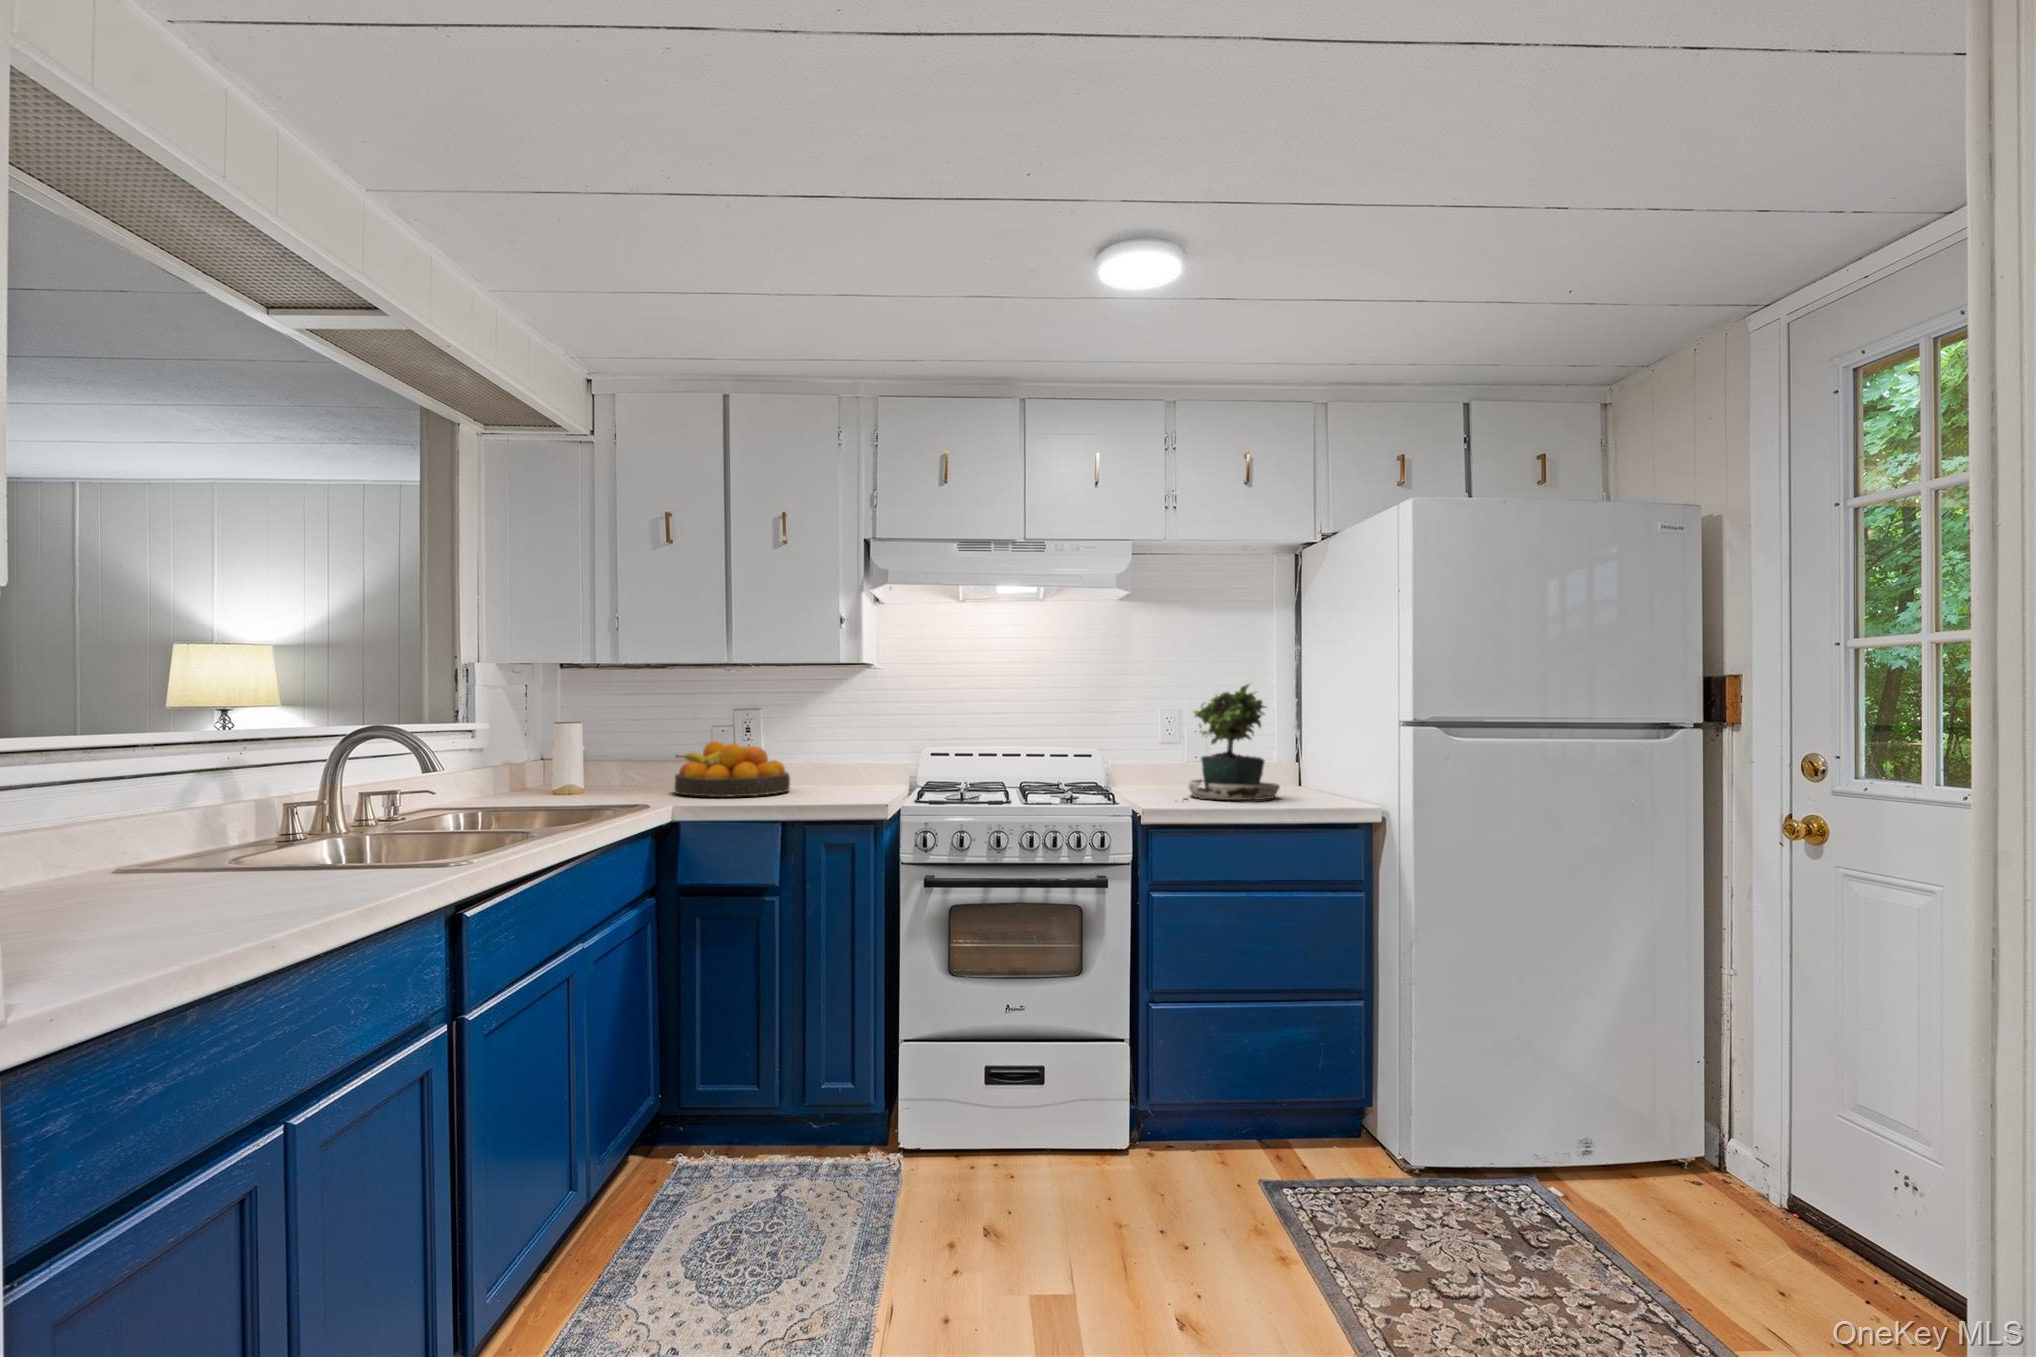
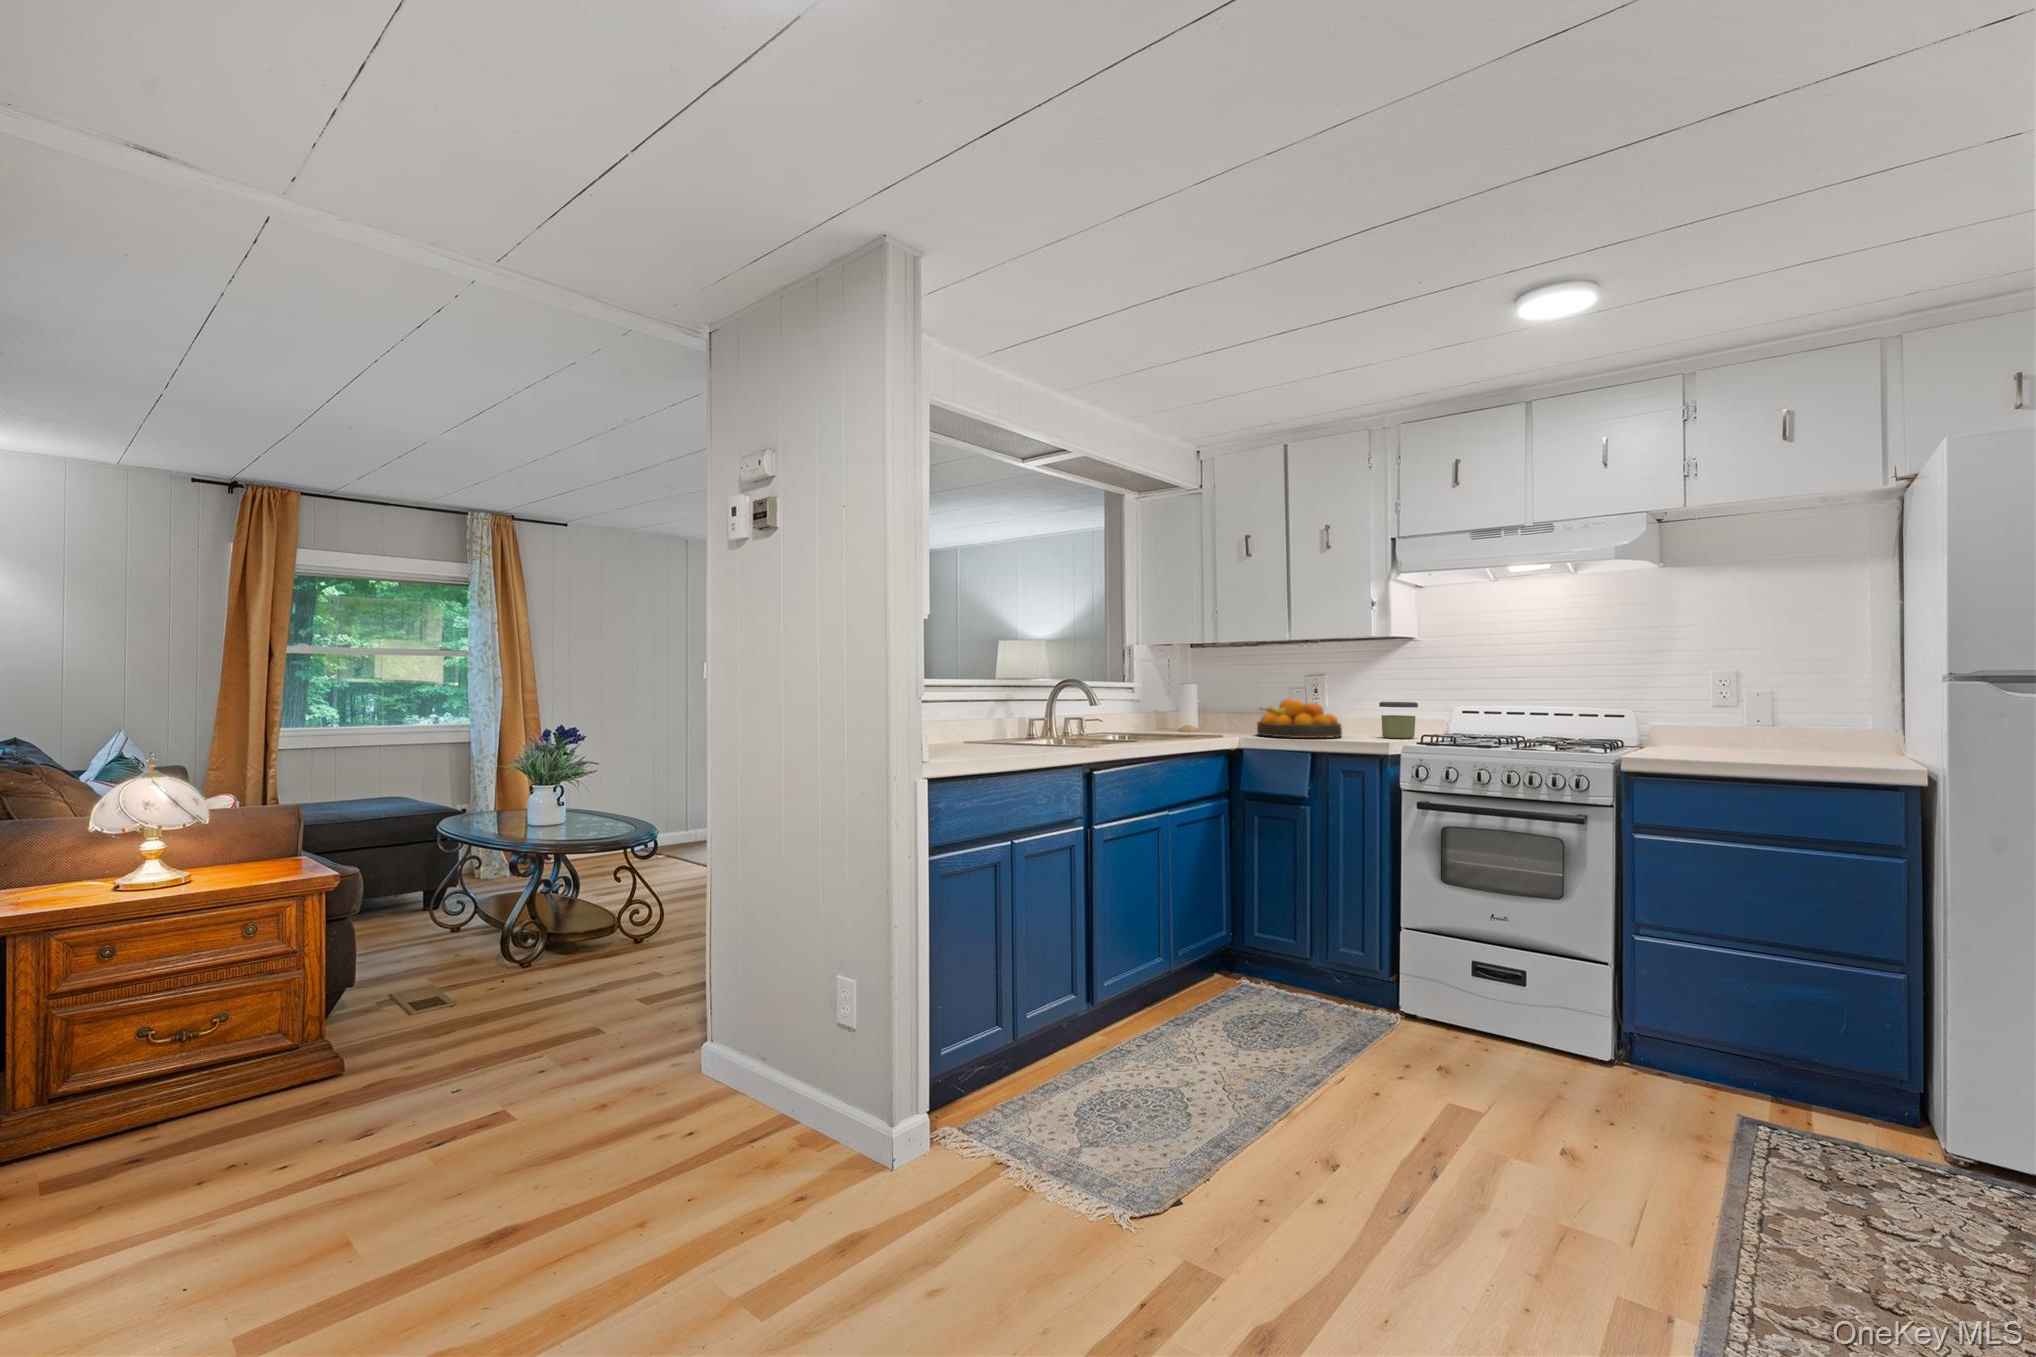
potted plant: present [1185,684,1280,800] -> none [1681,648,1818,763]
jar: none [832,741,878,788] -> present [1379,702,1418,738]

